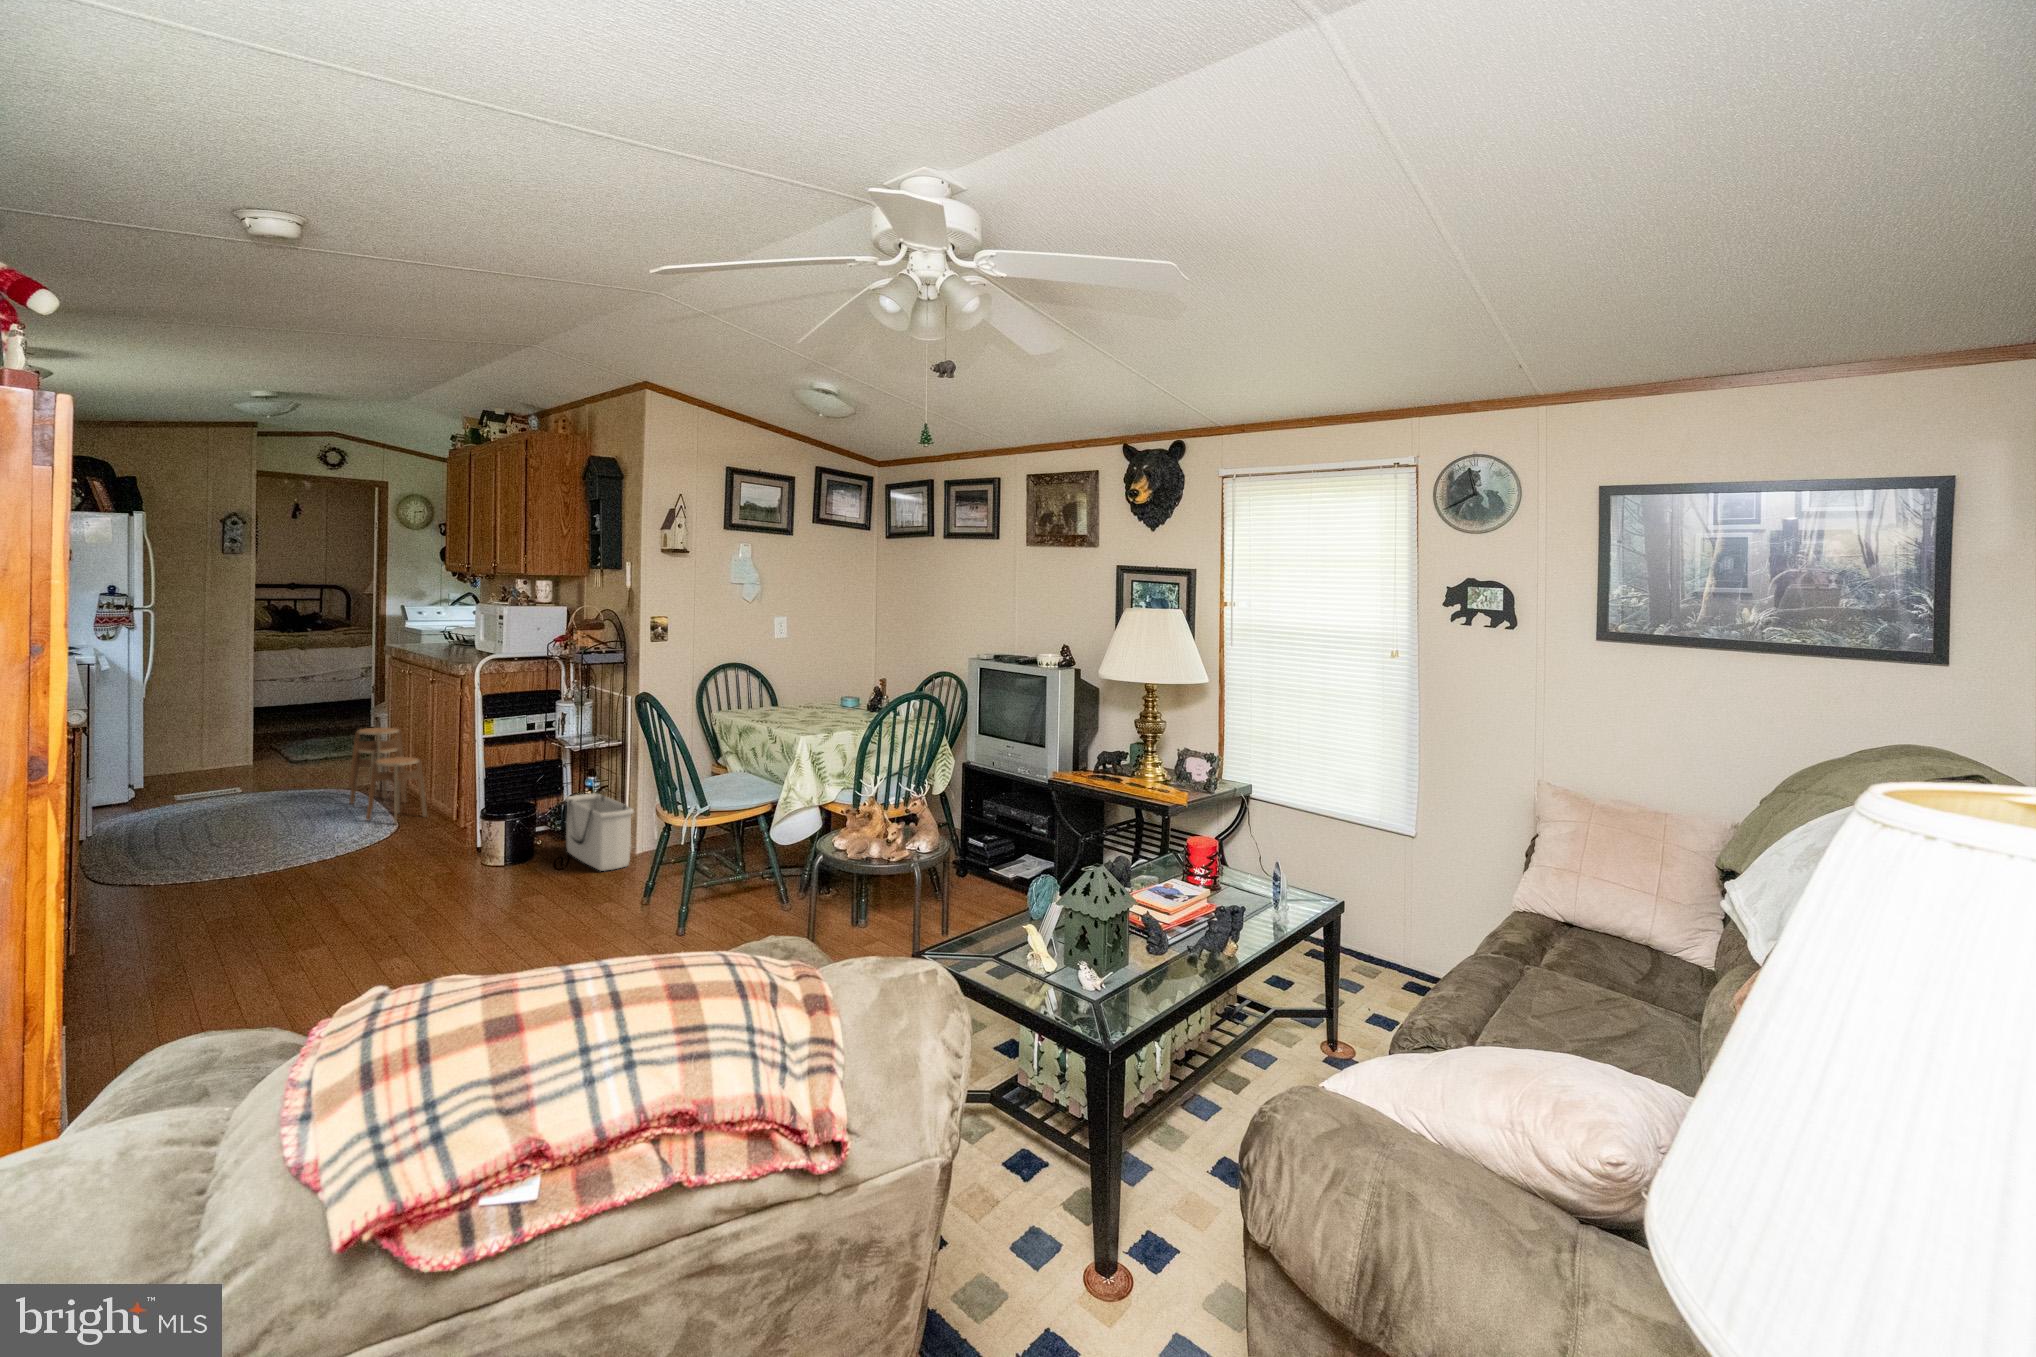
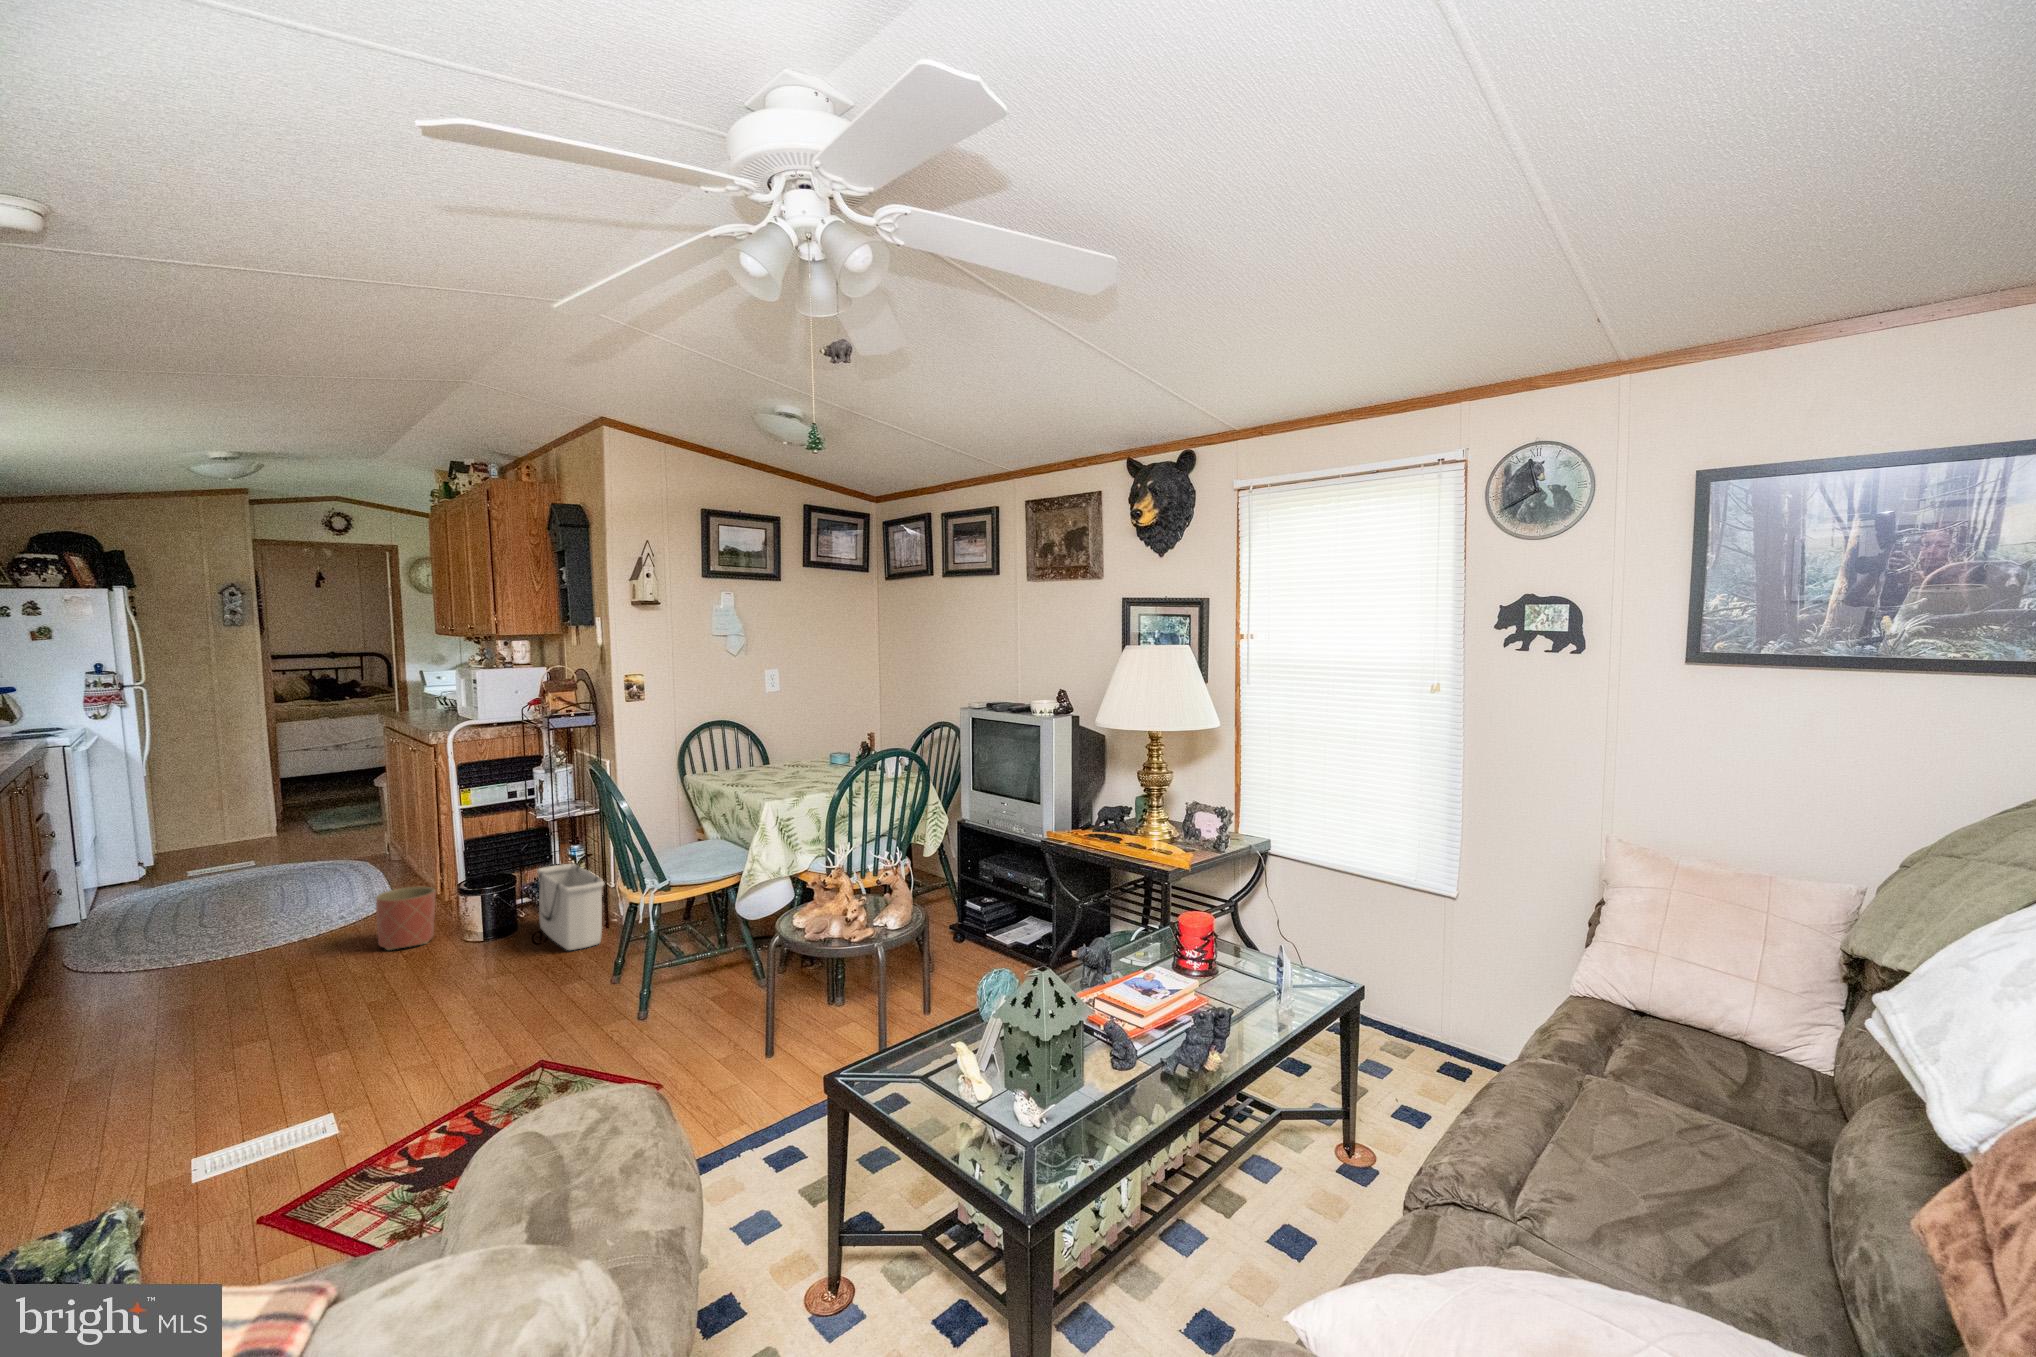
stool: present [349,728,427,824] -> none [337,796,412,900]
planter: none [415,810,470,868] -> present [376,887,436,950]

